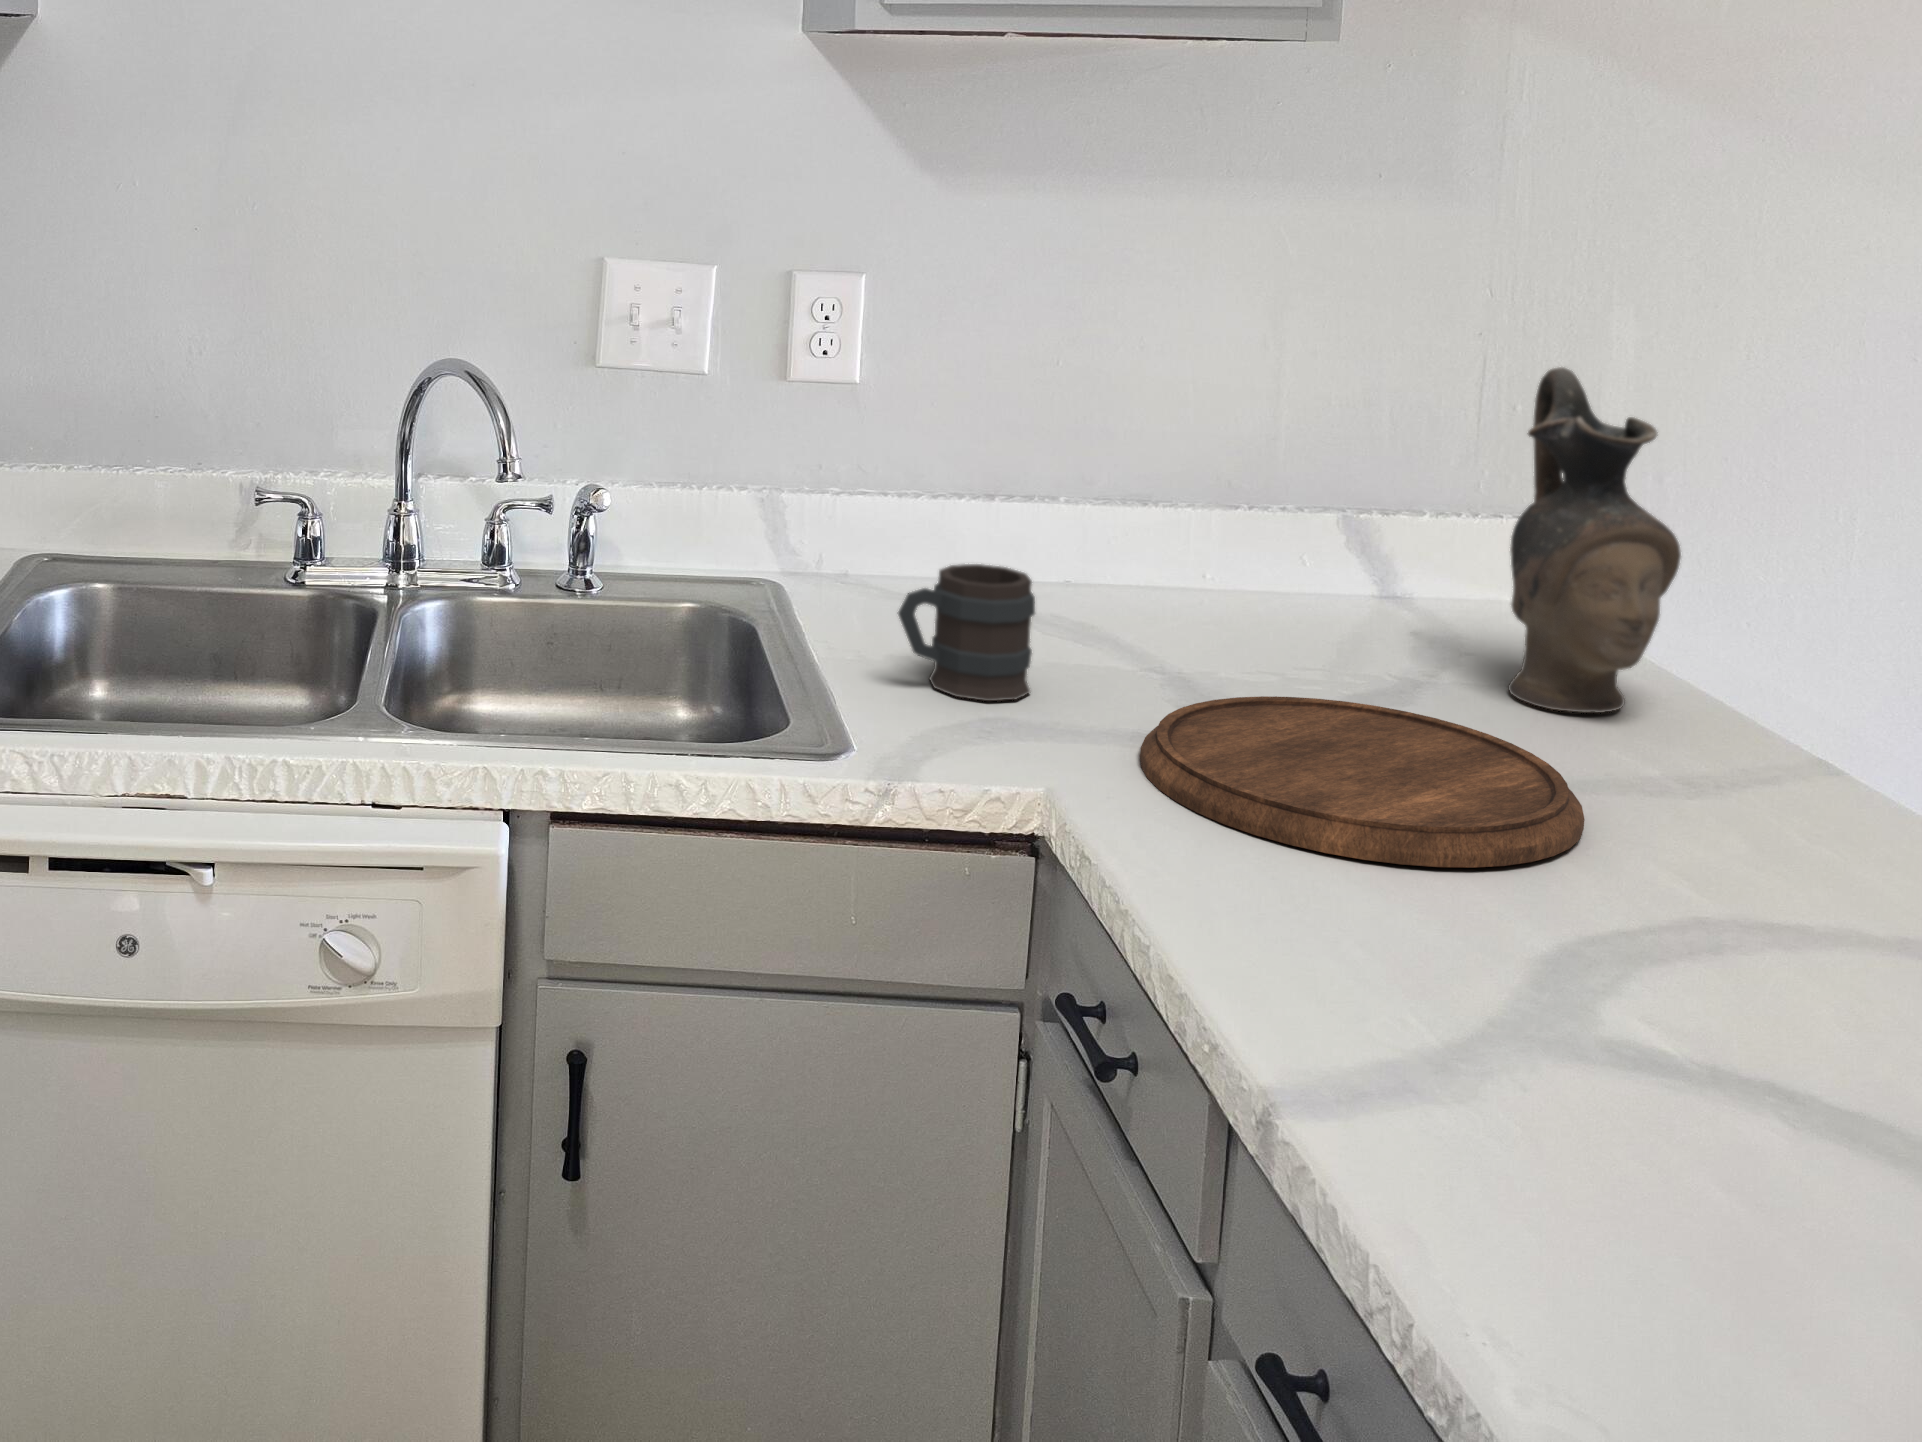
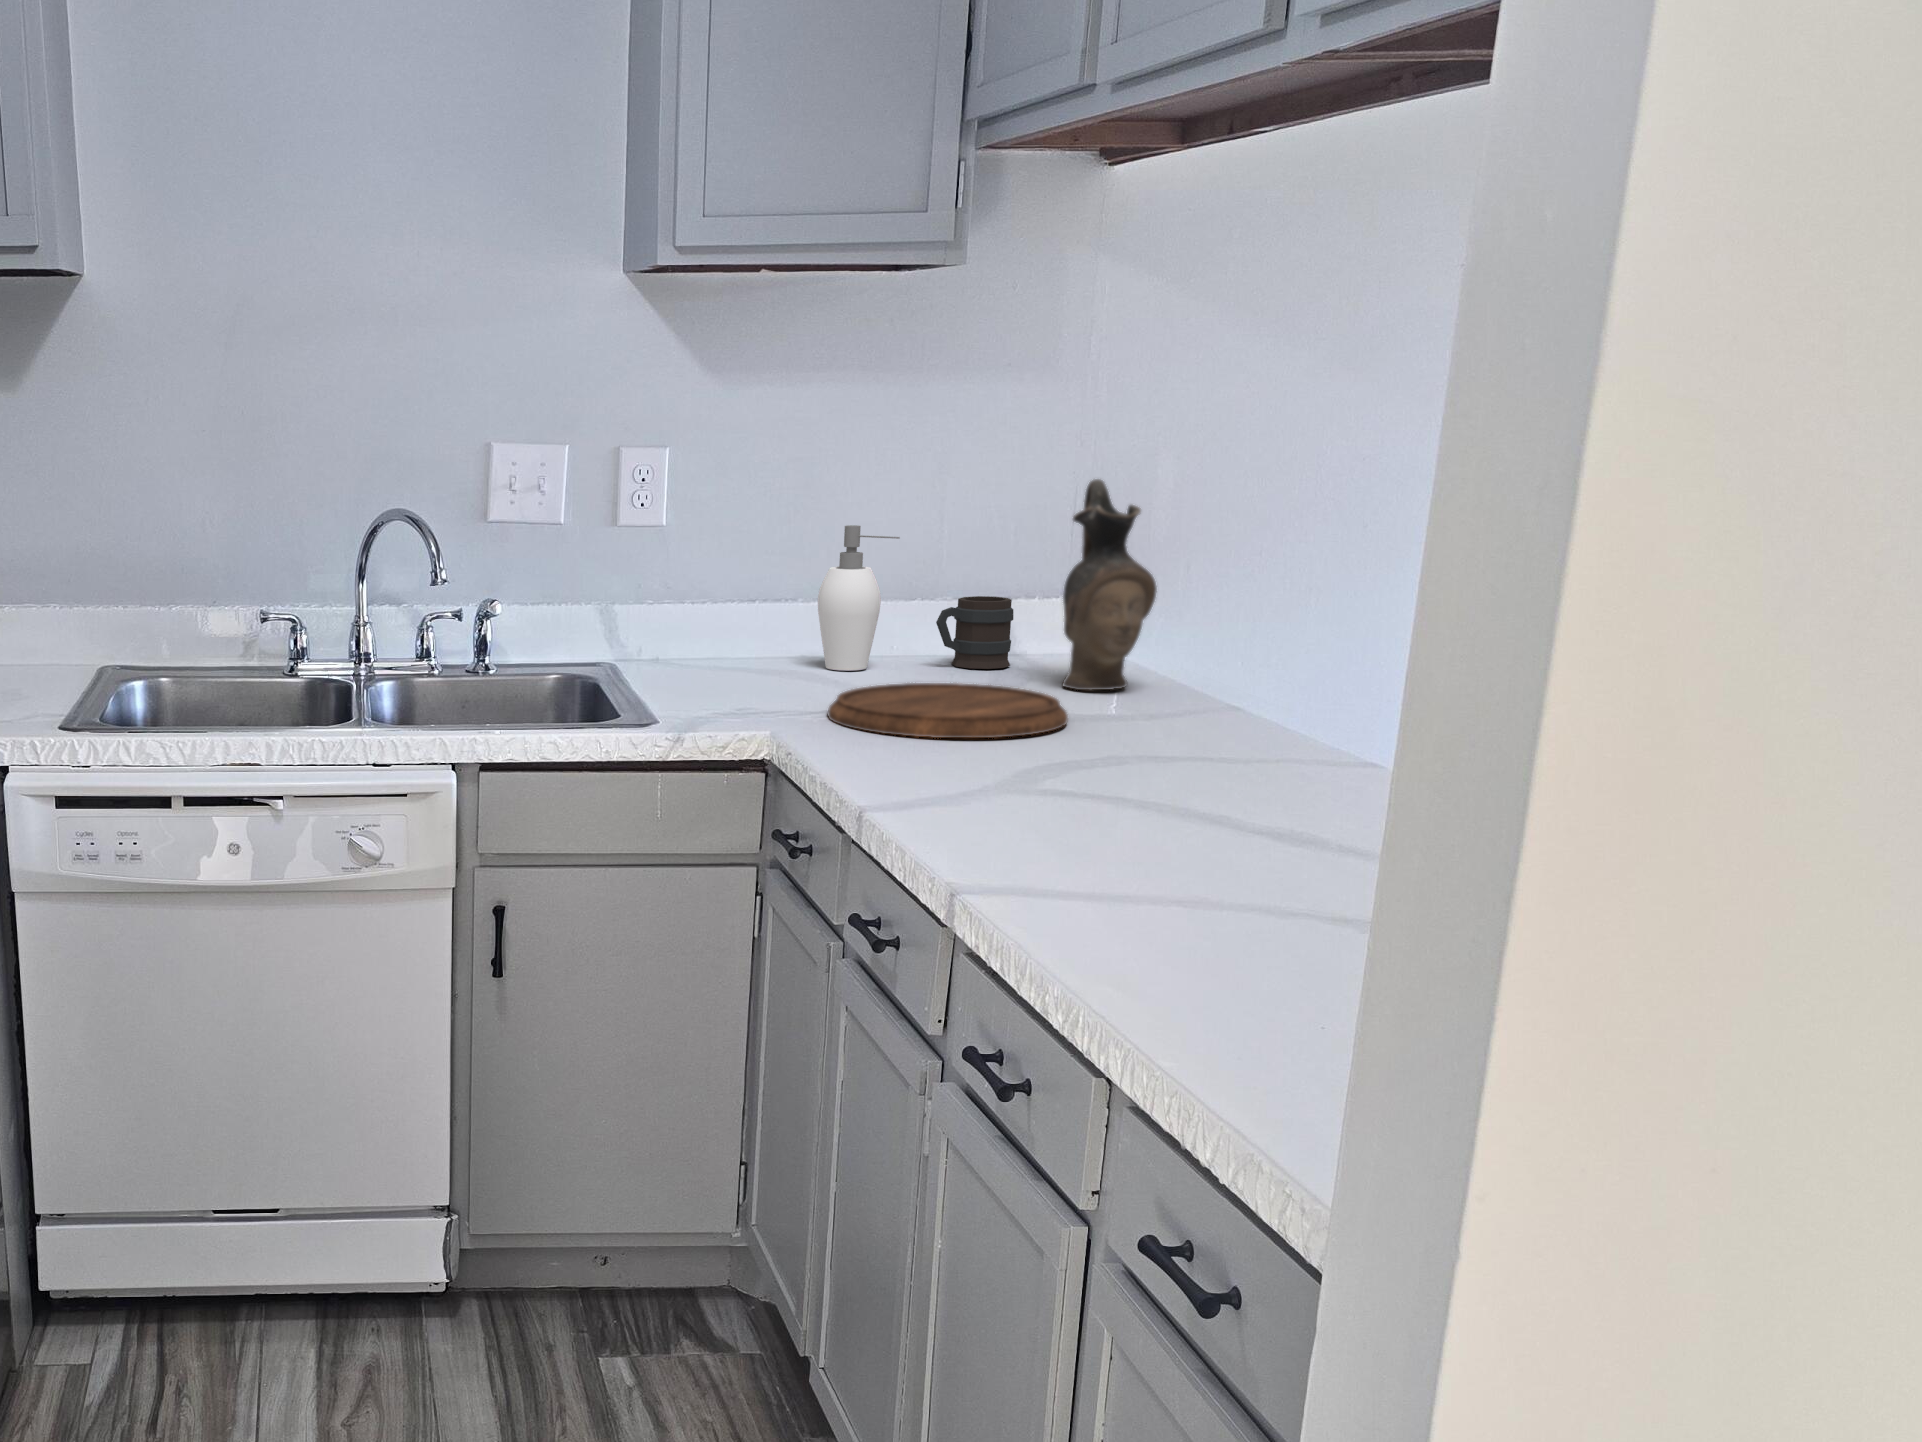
soap dispenser: none [1091,408,1227,630] -> present [818,525,900,671]
mug: present [898,564,1035,701] -> present [936,596,1013,669]

